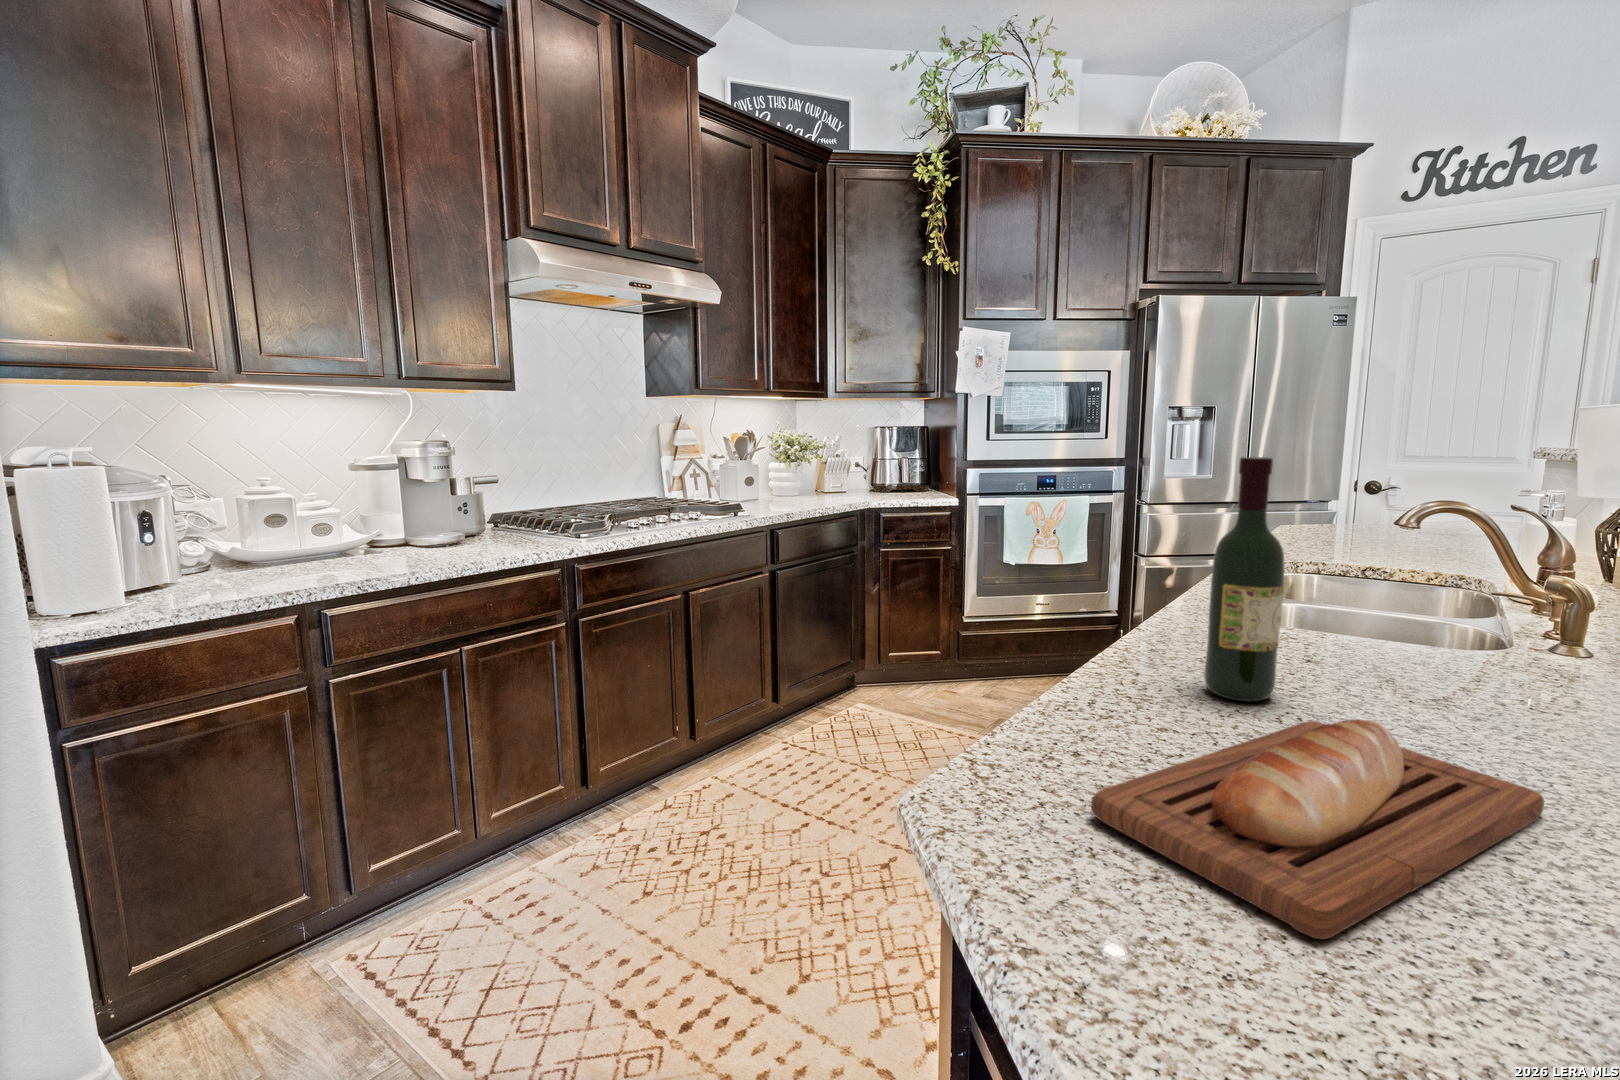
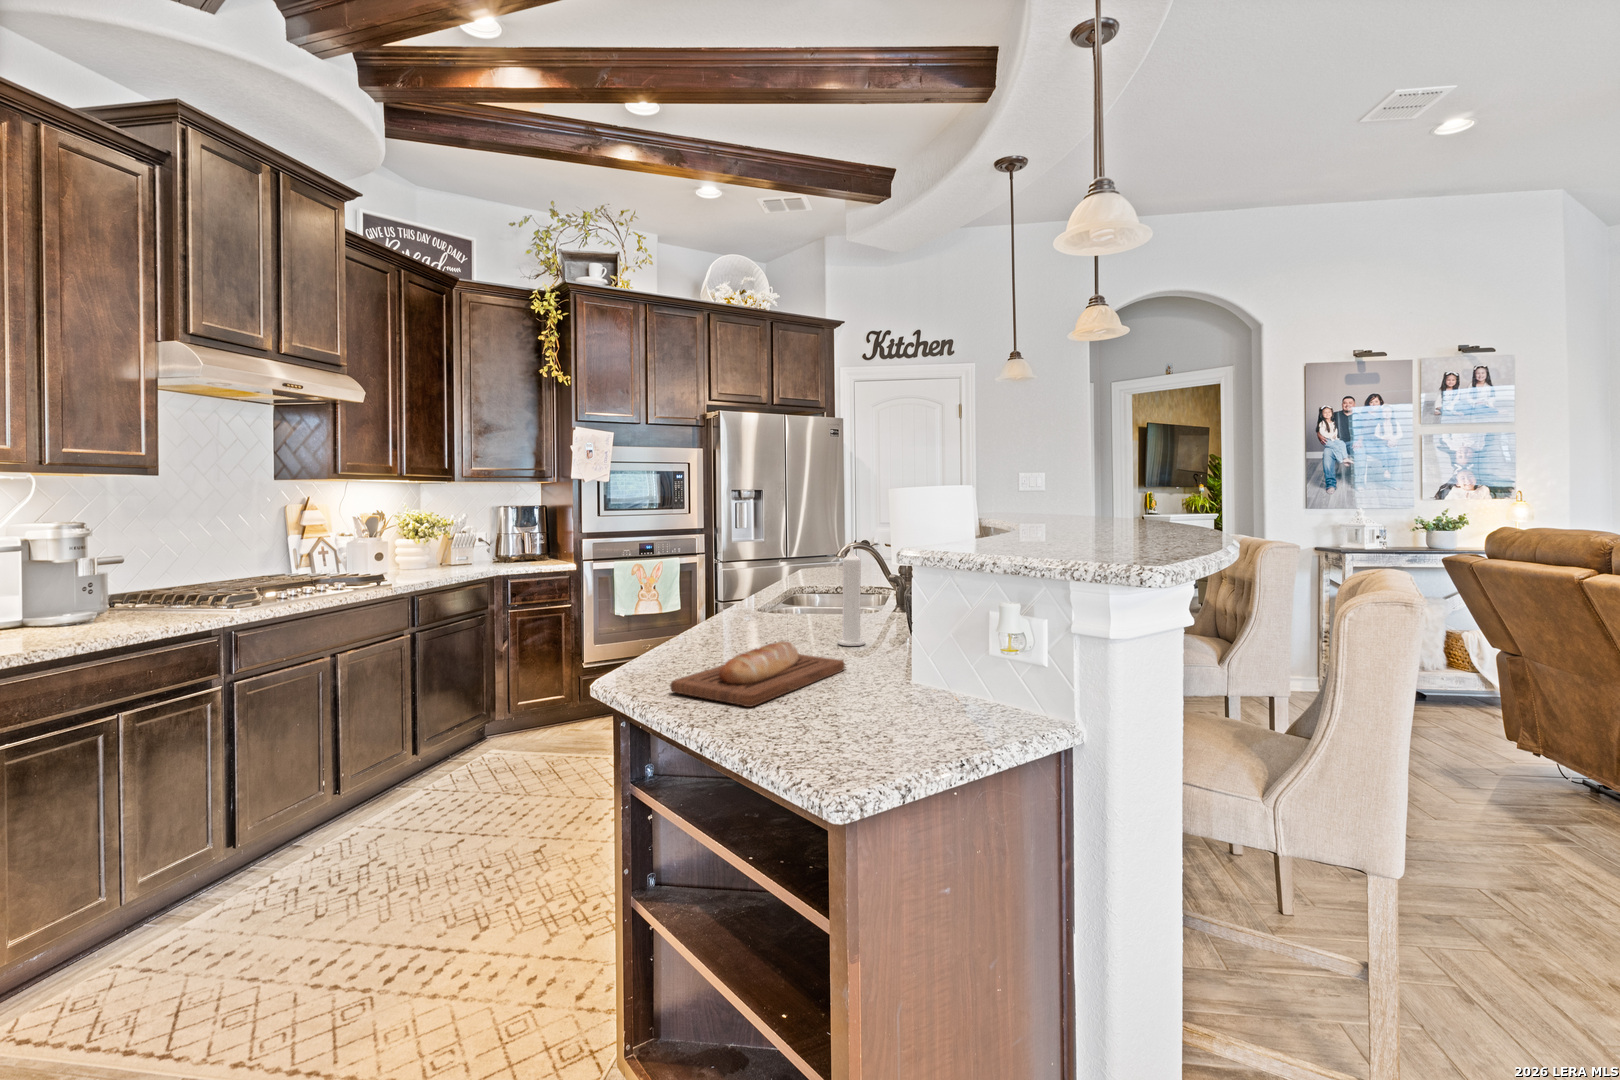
wine bottle: present [1204,457,1284,702] -> none [730,529,761,651]
candle: none [1459,501,1549,724] -> present [838,546,865,646]

